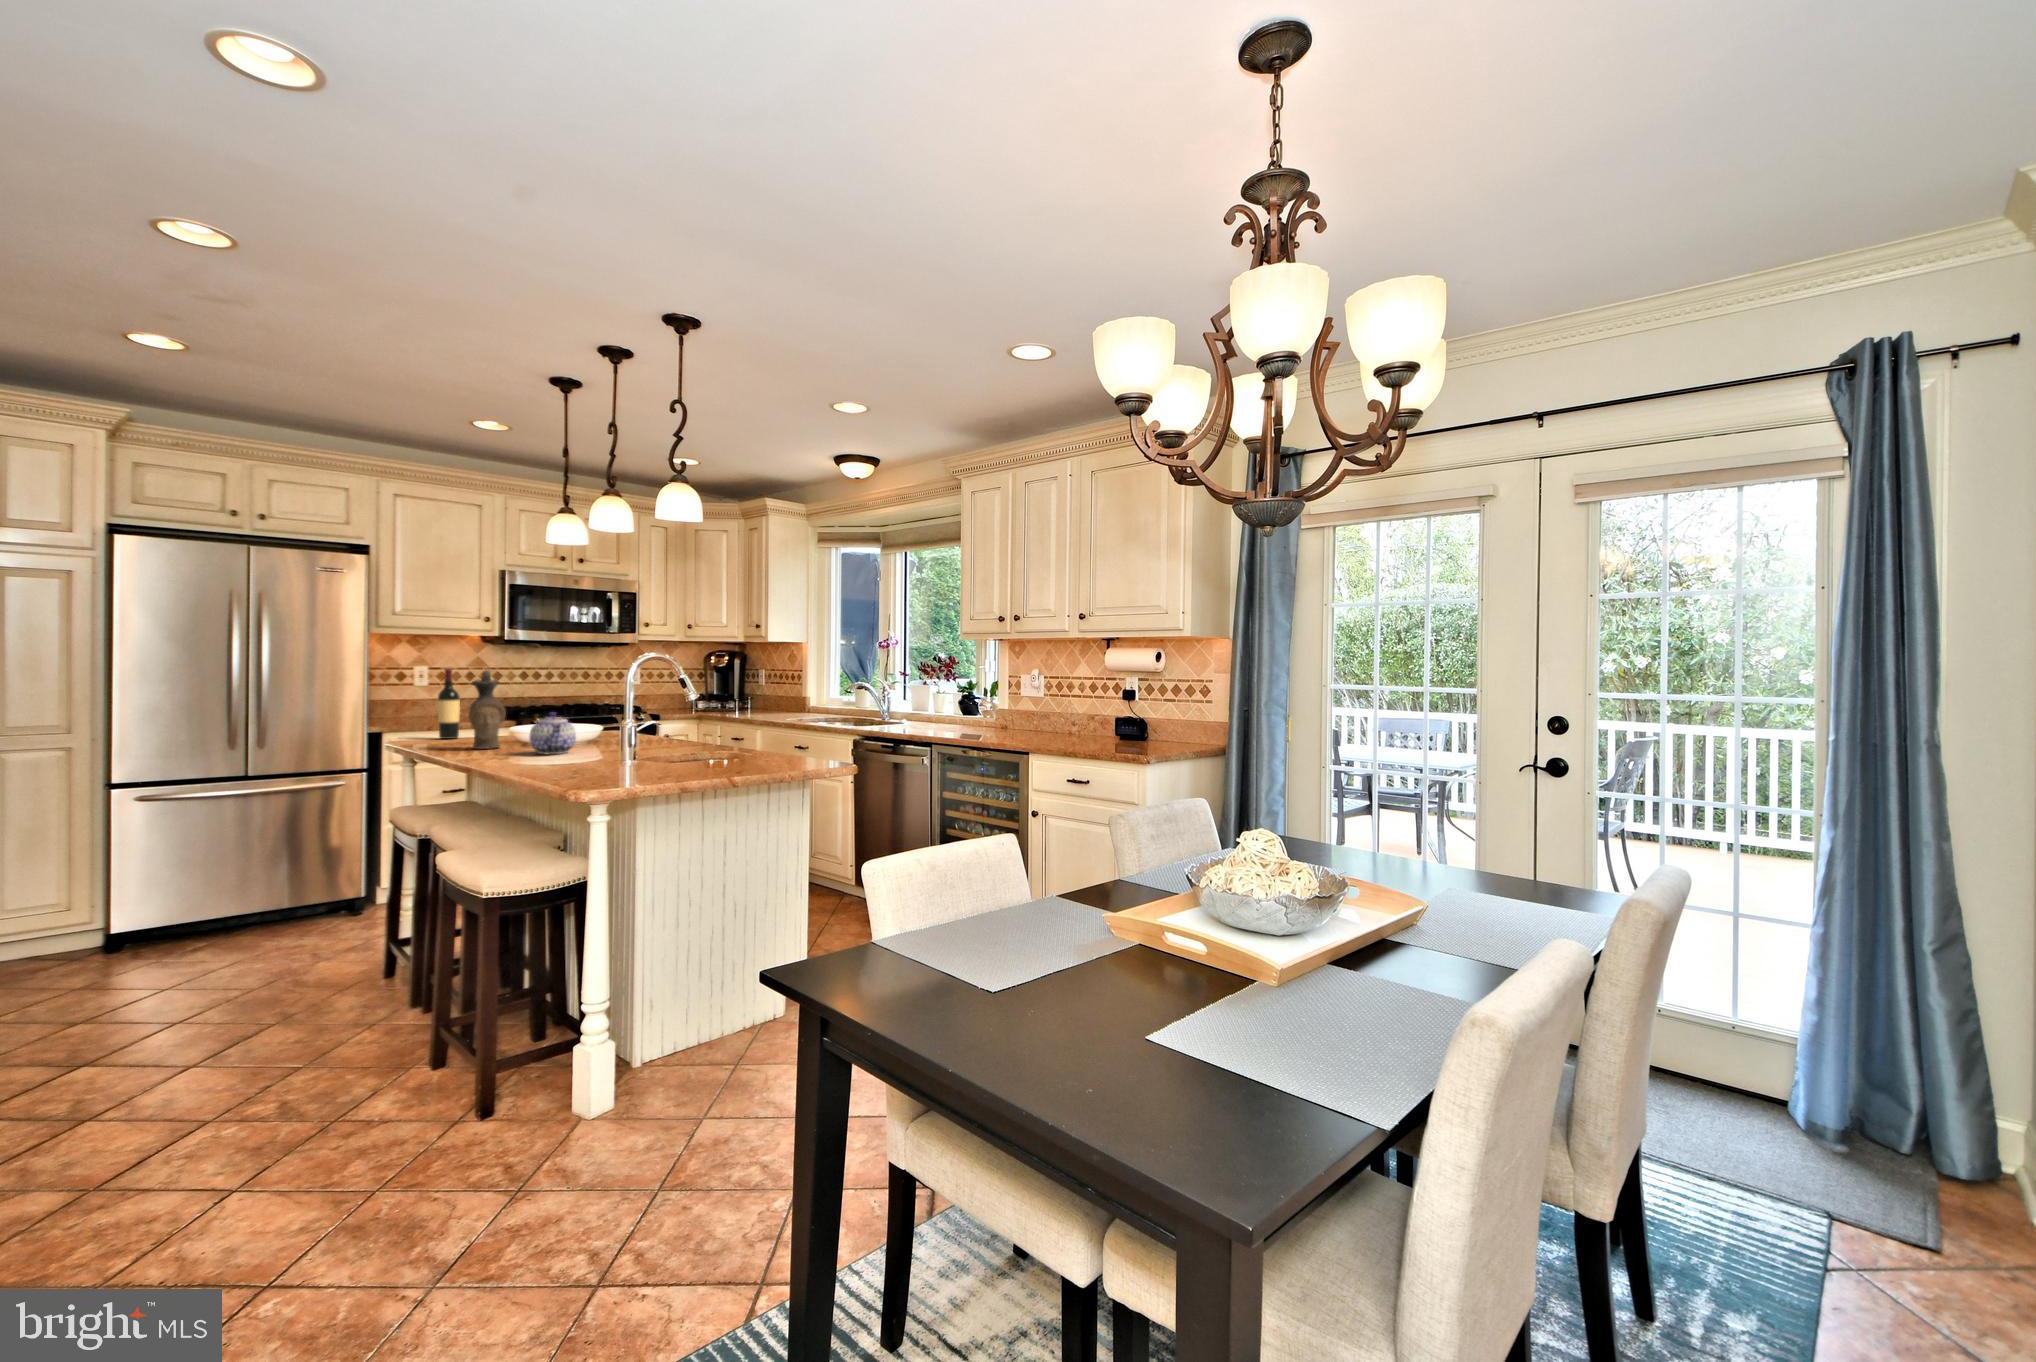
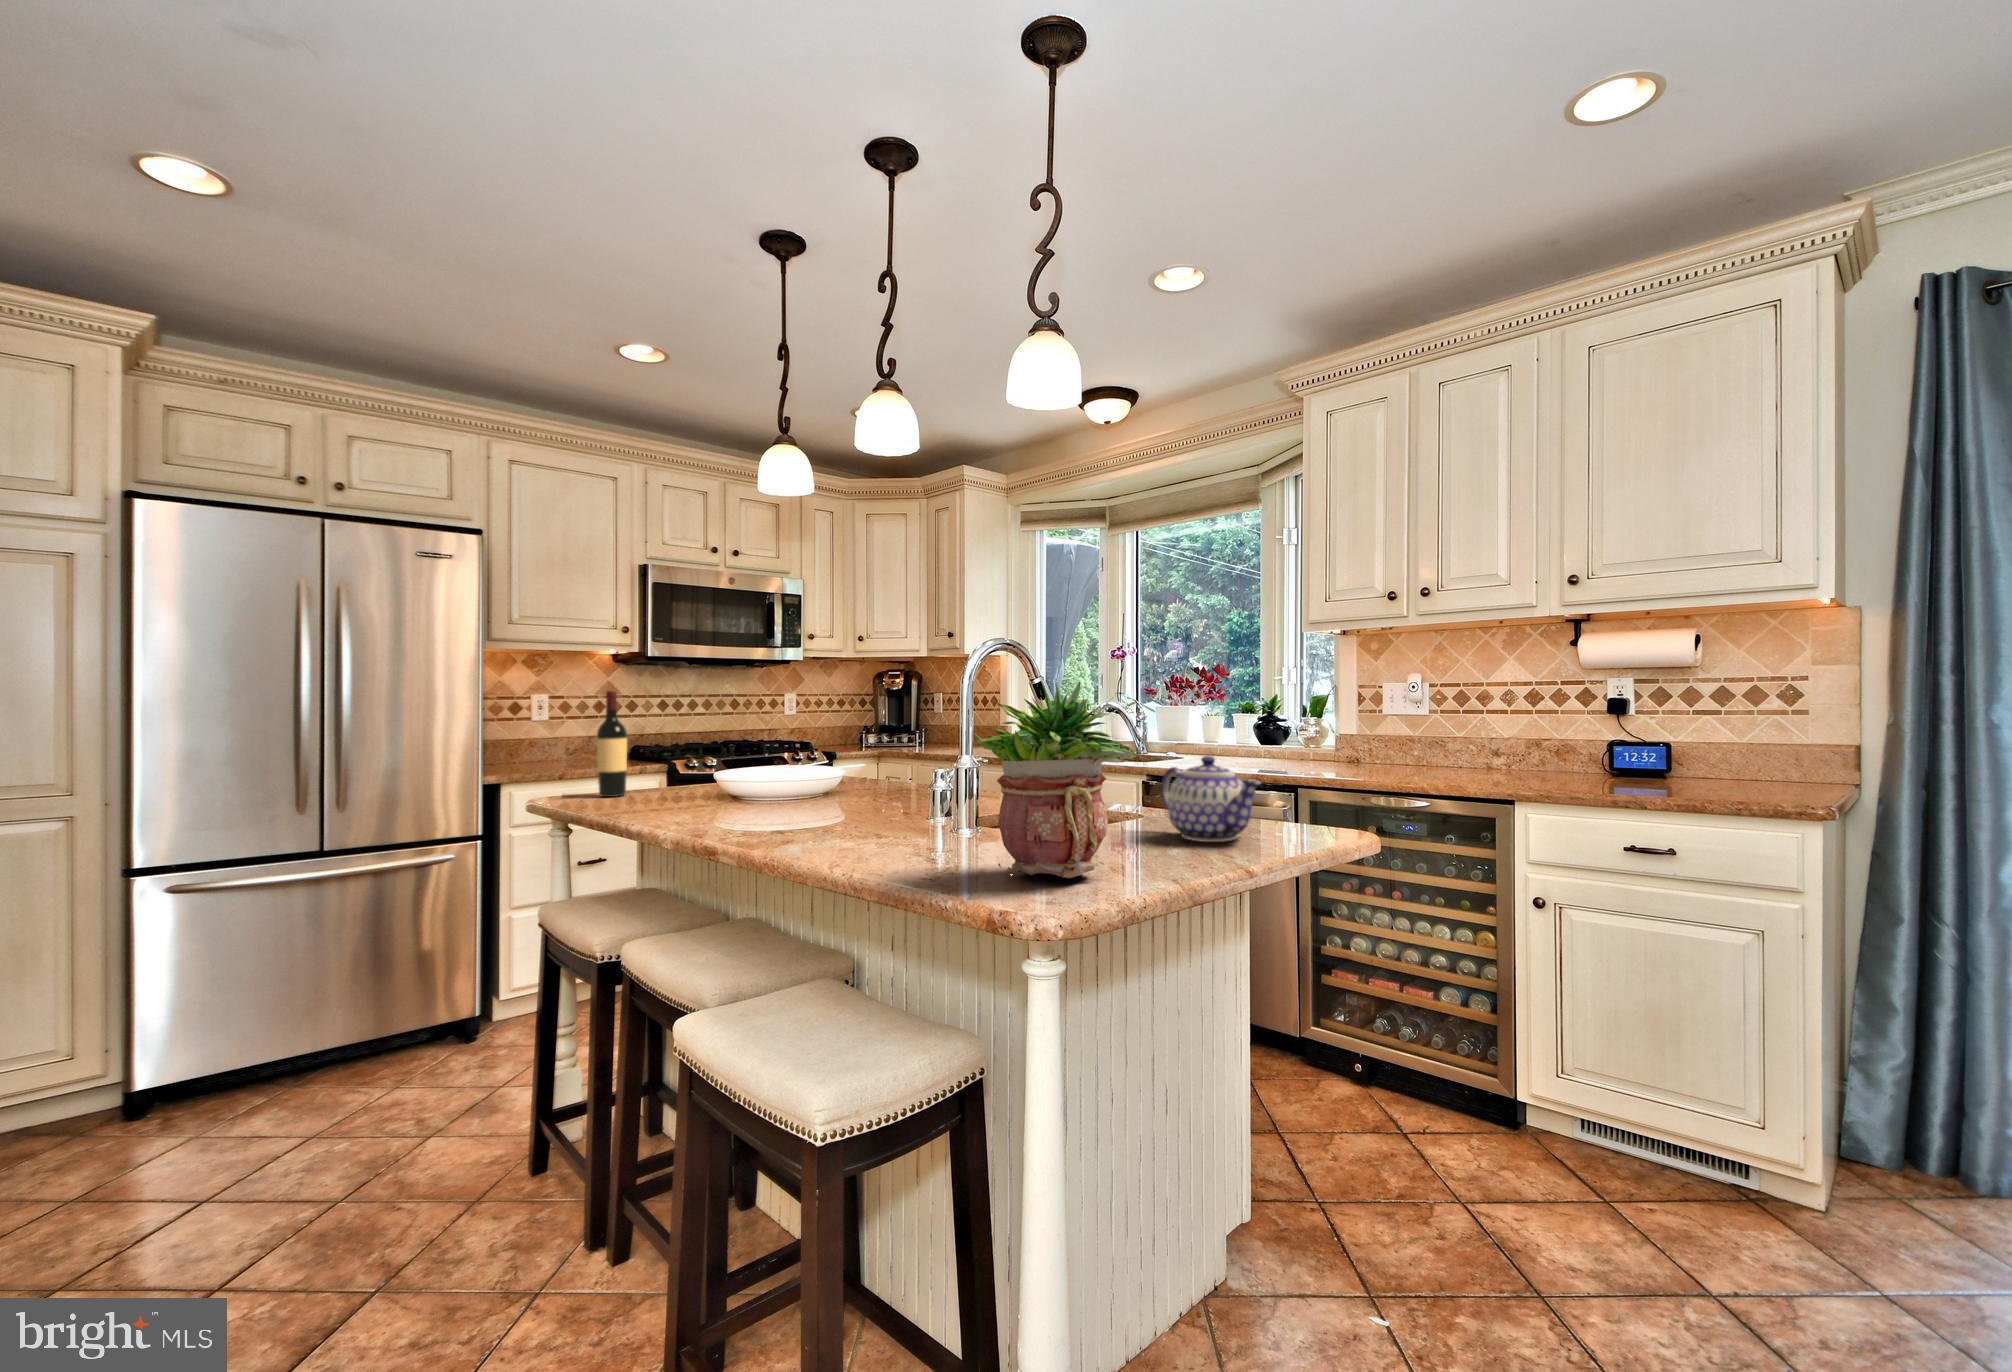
ceramic pitcher: present [469,670,506,749] -> none [668,689,723,815]
potted plant: none [580,676,669,776] -> present [975,681,1137,878]
teapot: present [530,712,576,754] -> present [1161,756,1261,842]

